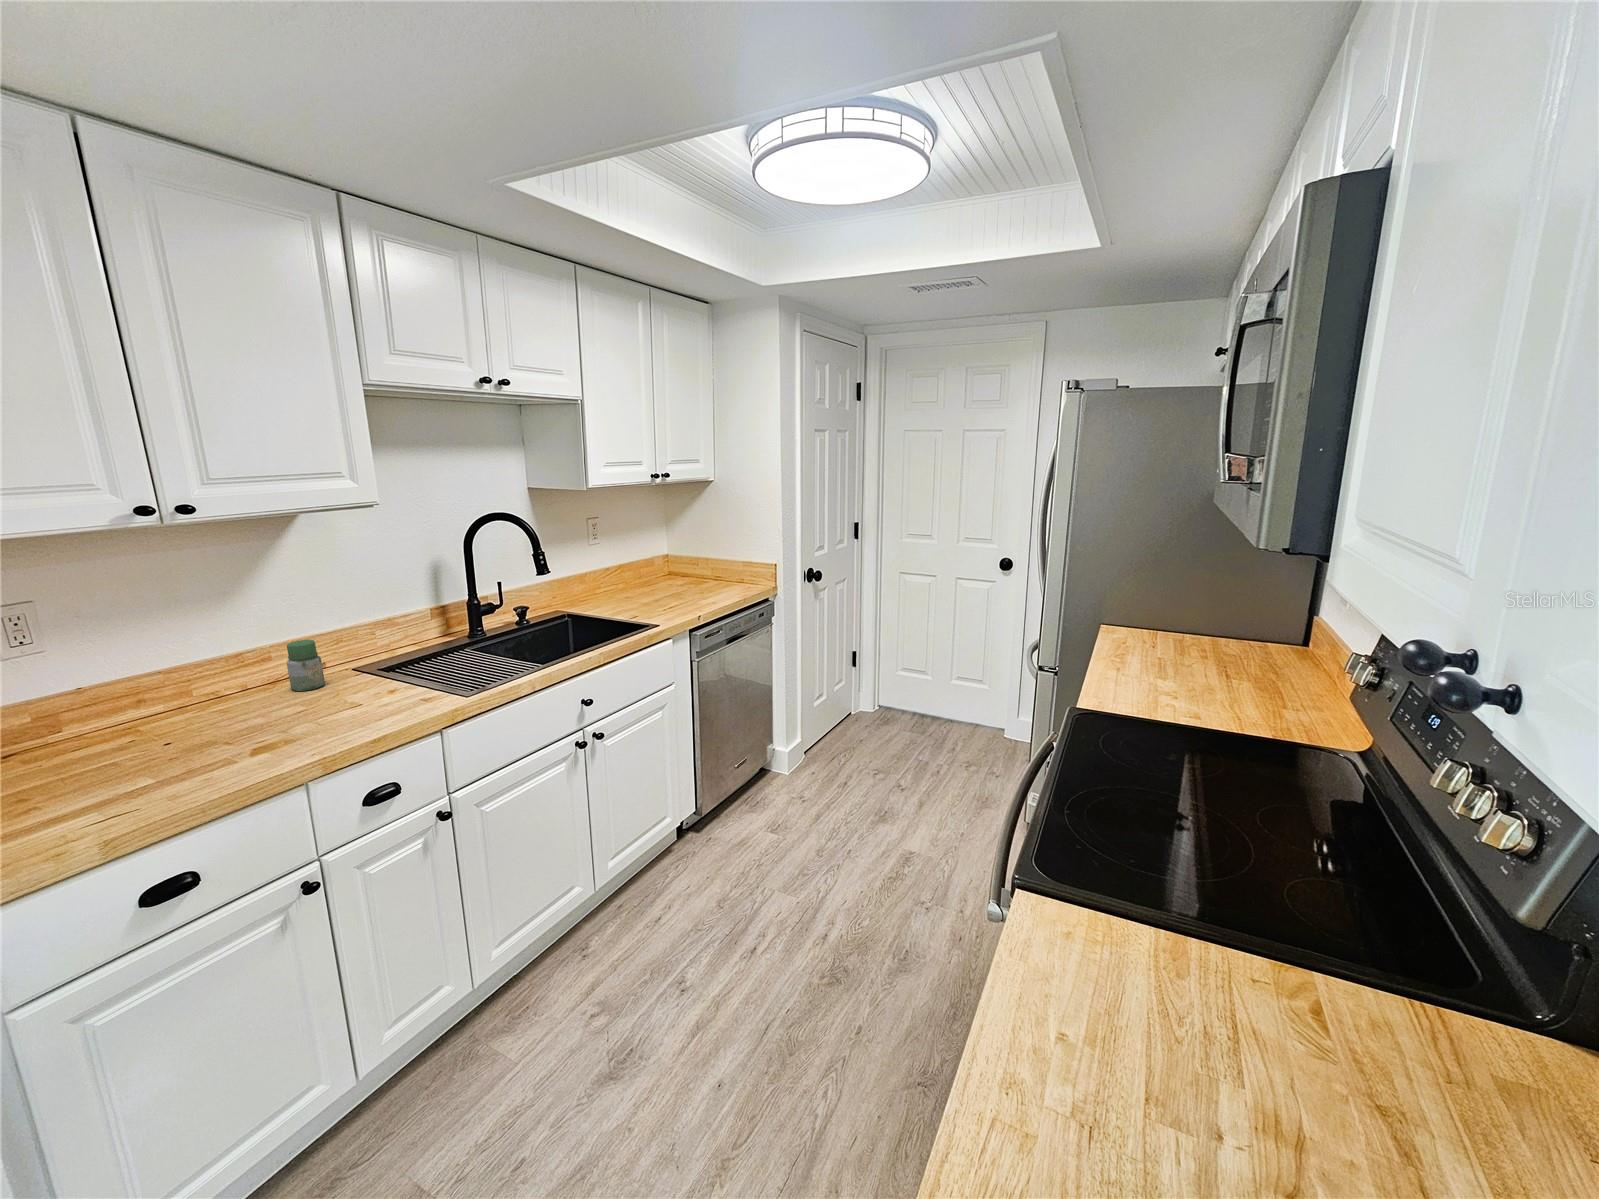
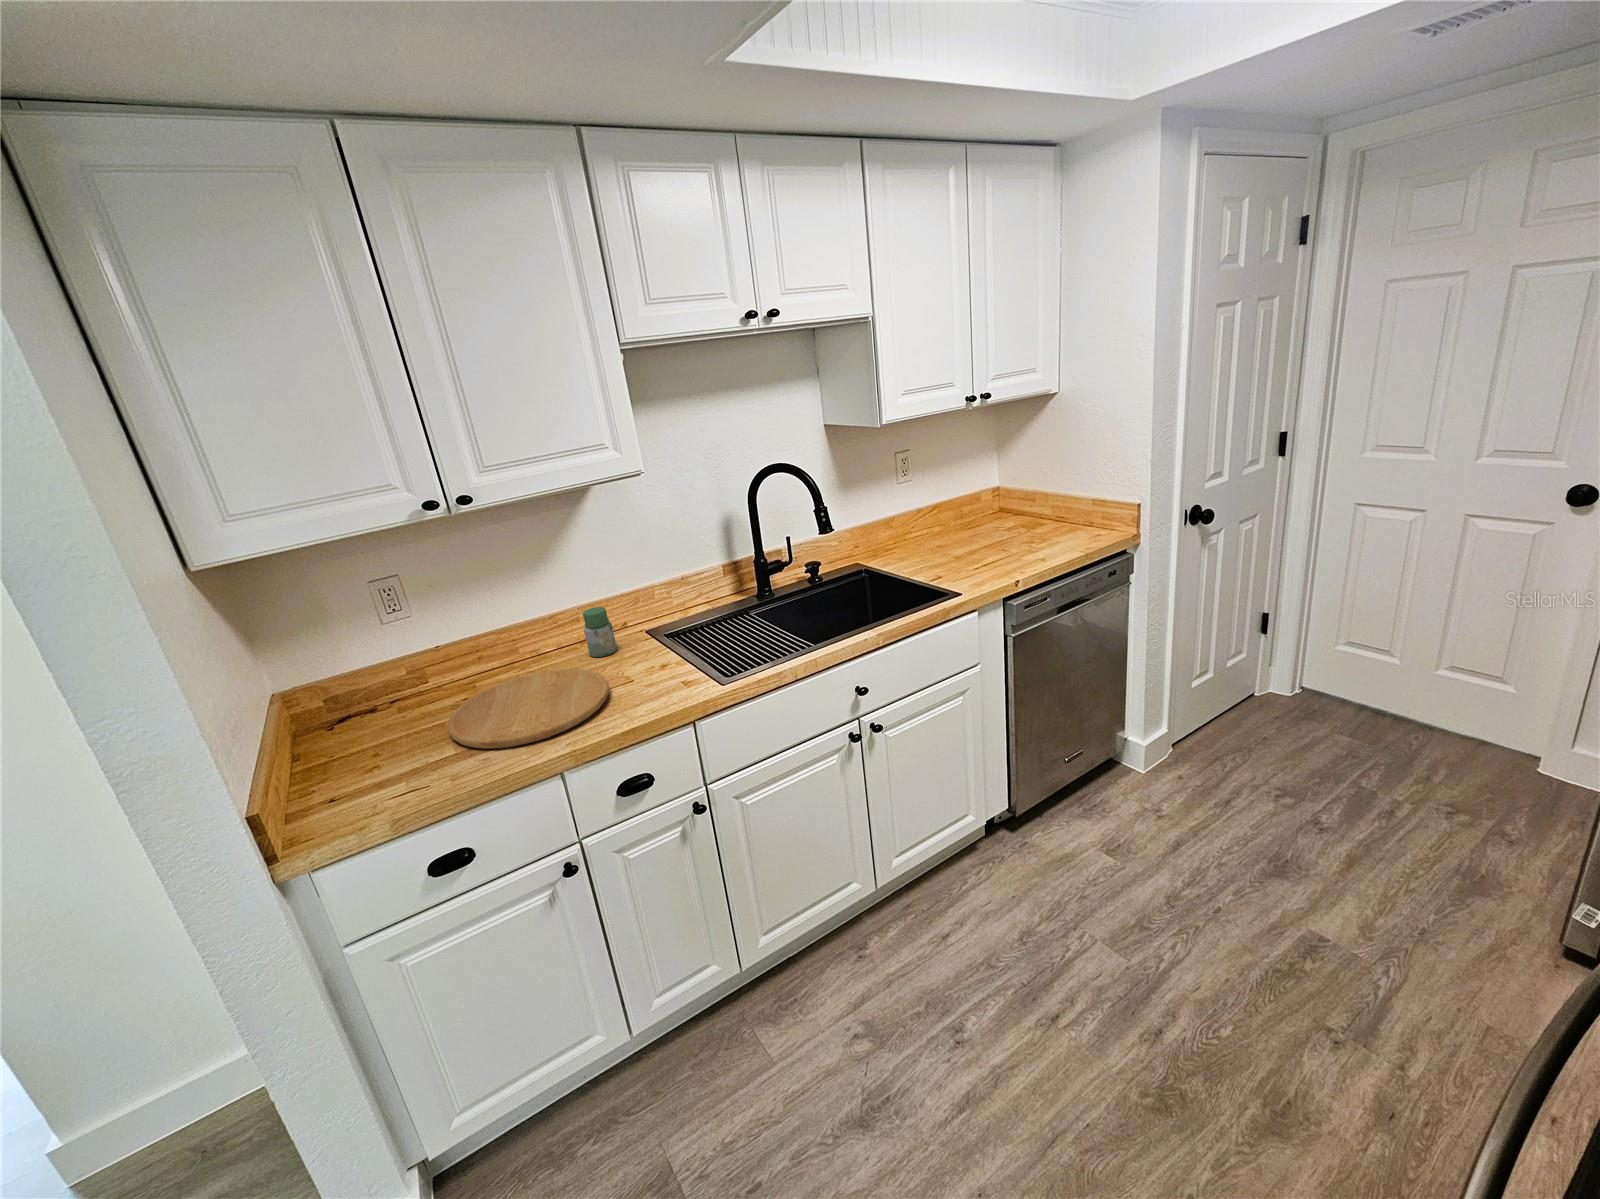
cutting board: none [135,697,343,771] -> present [448,669,609,749]

